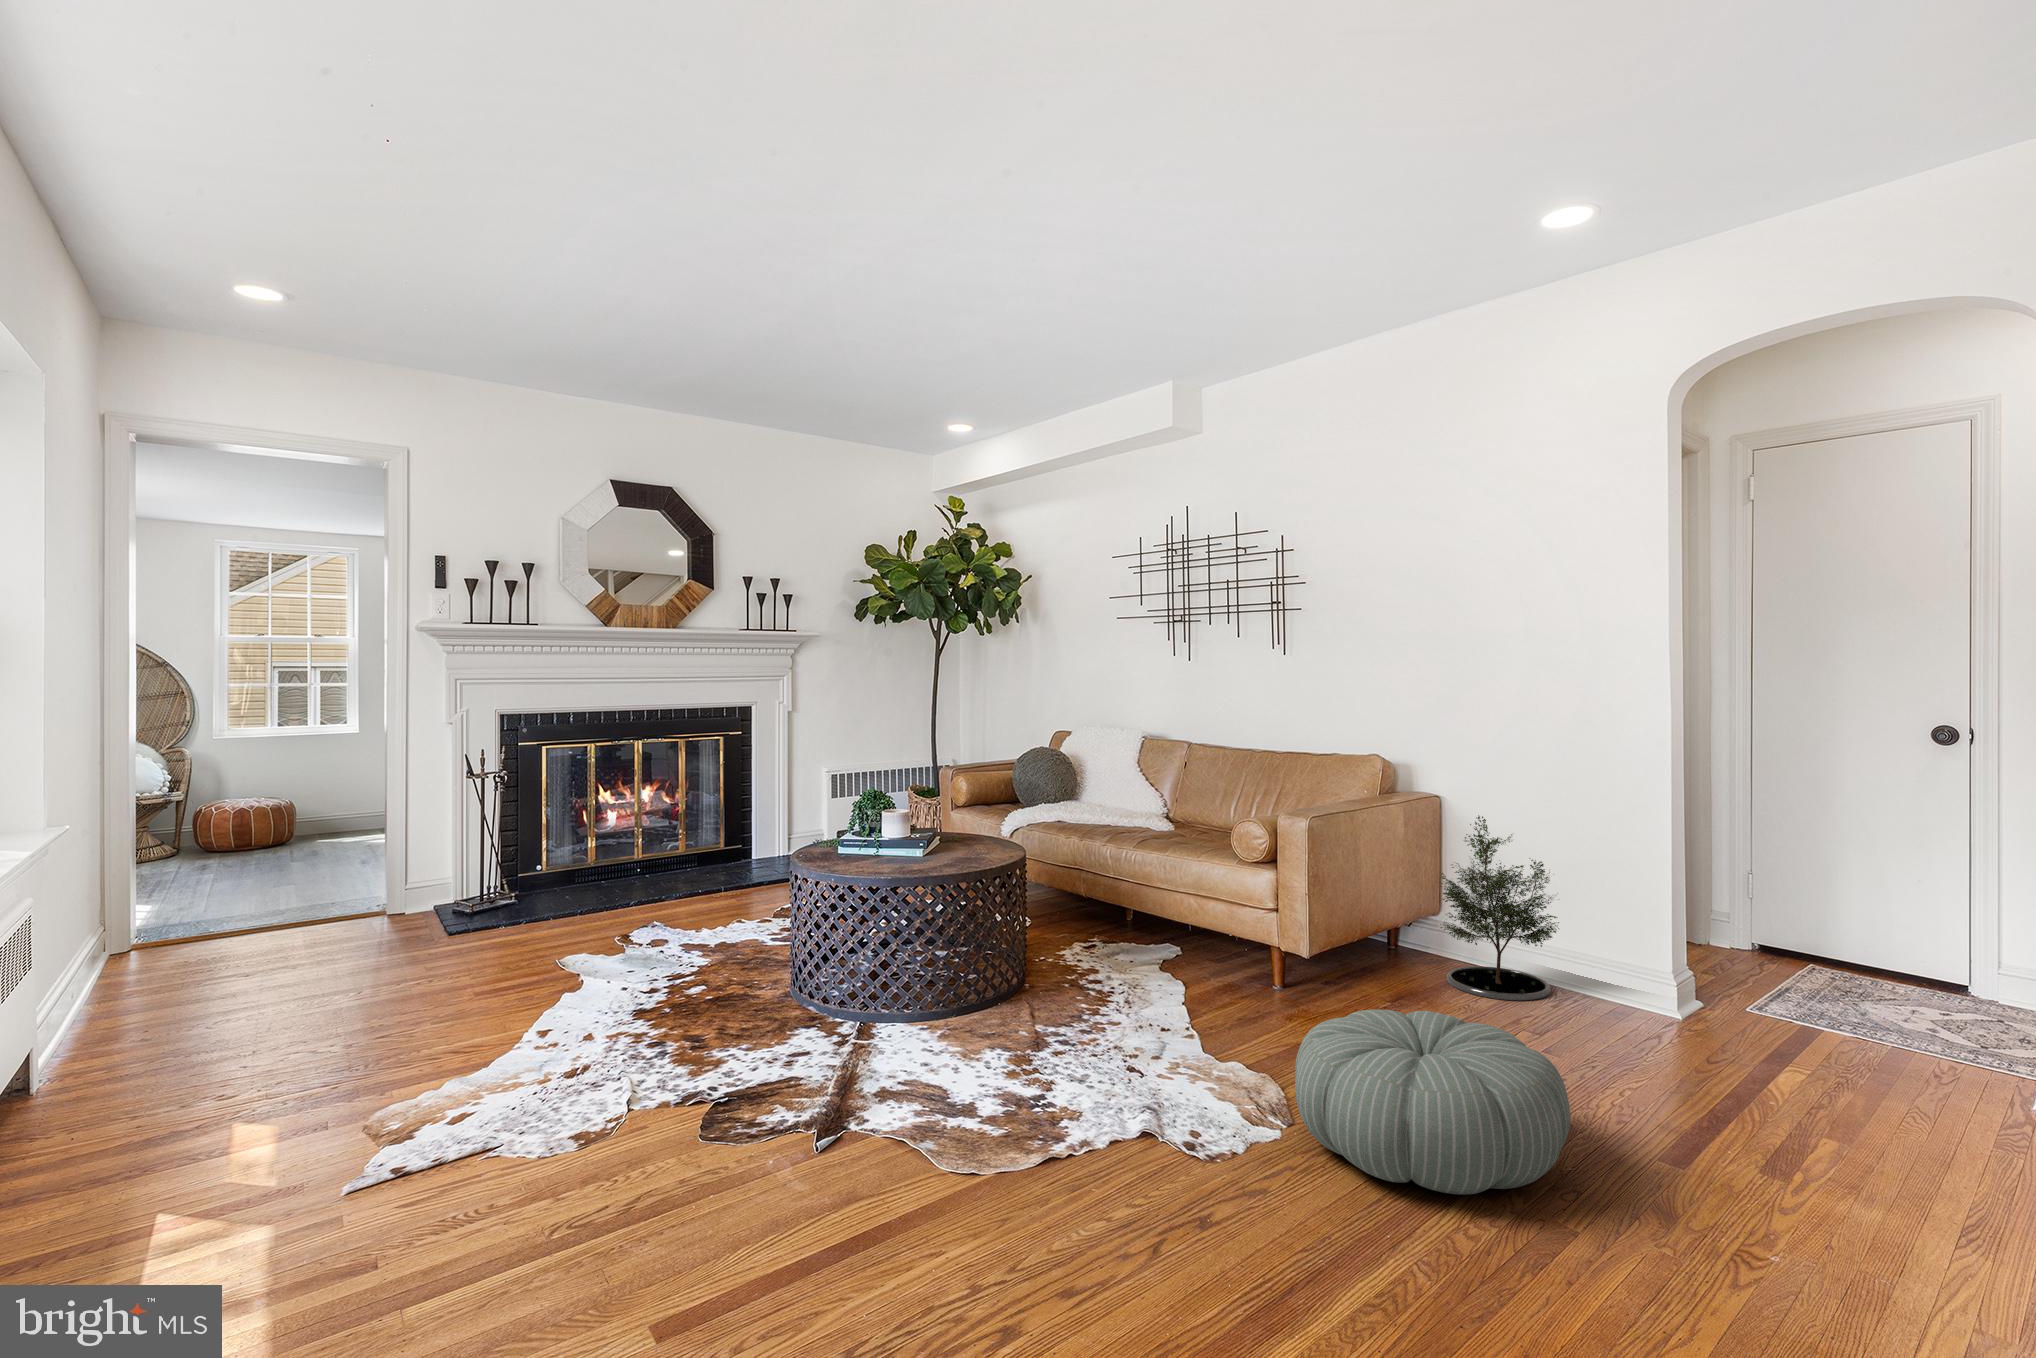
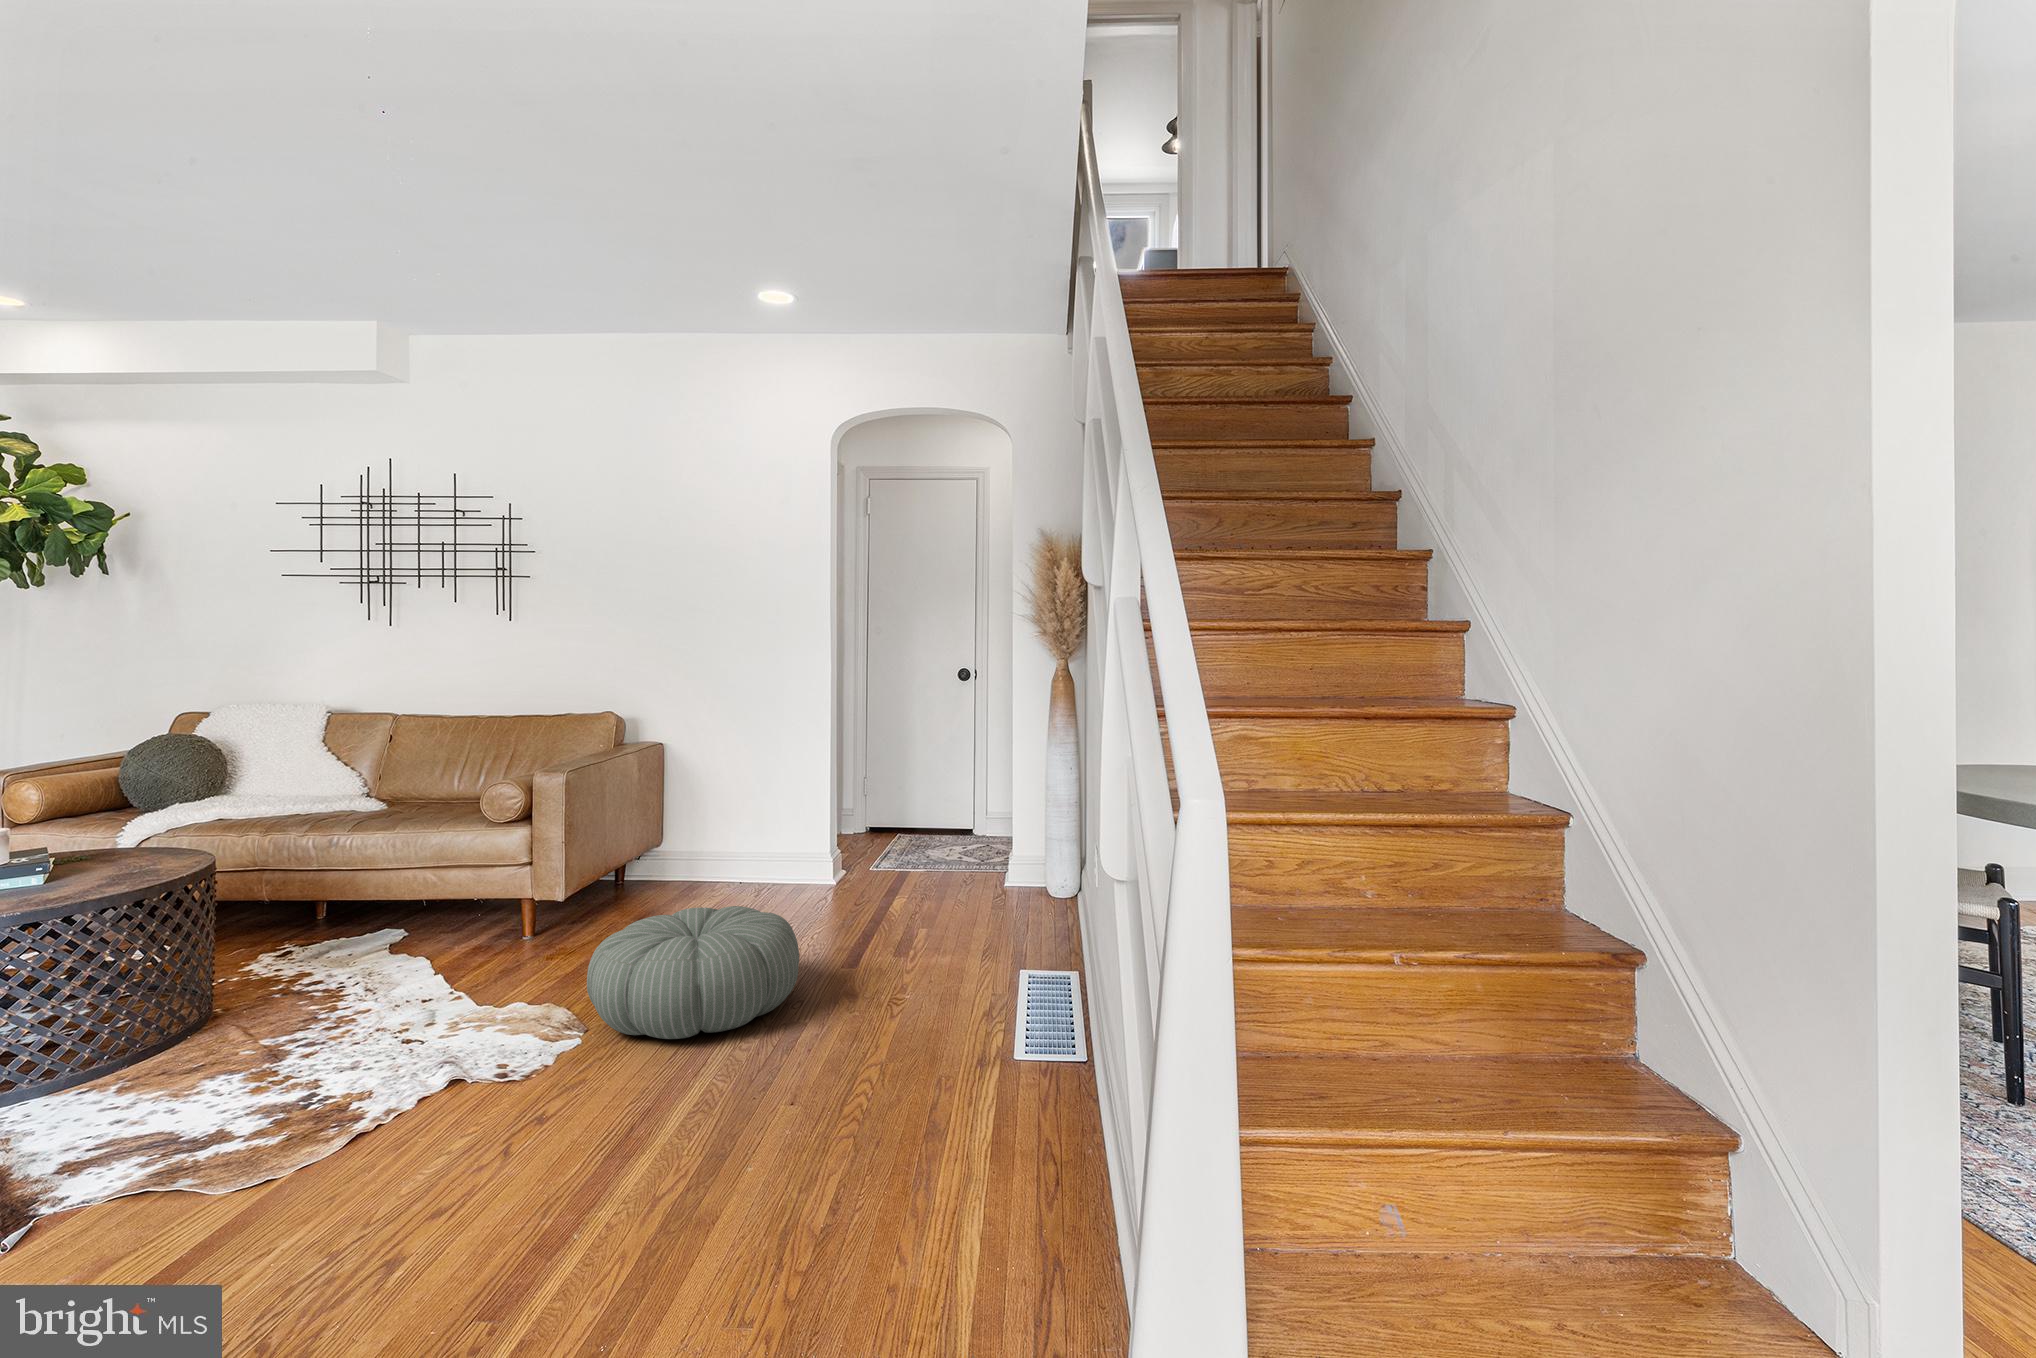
potted tree: present [1440,815,1559,1000] -> none [658,758,752,903]

